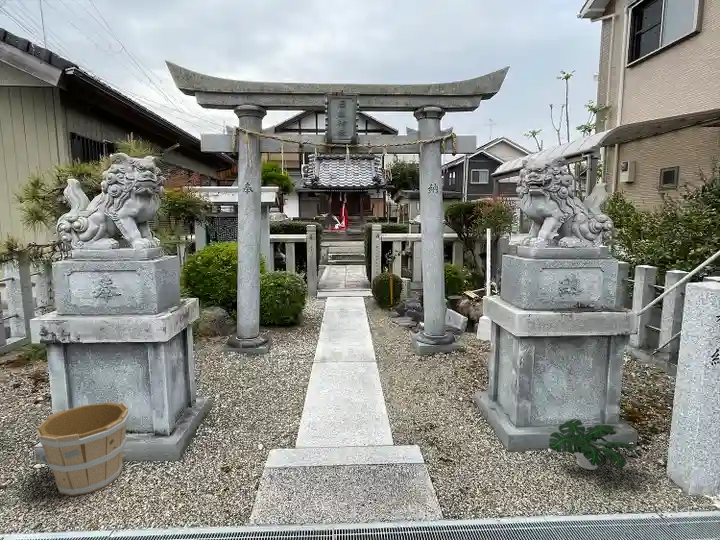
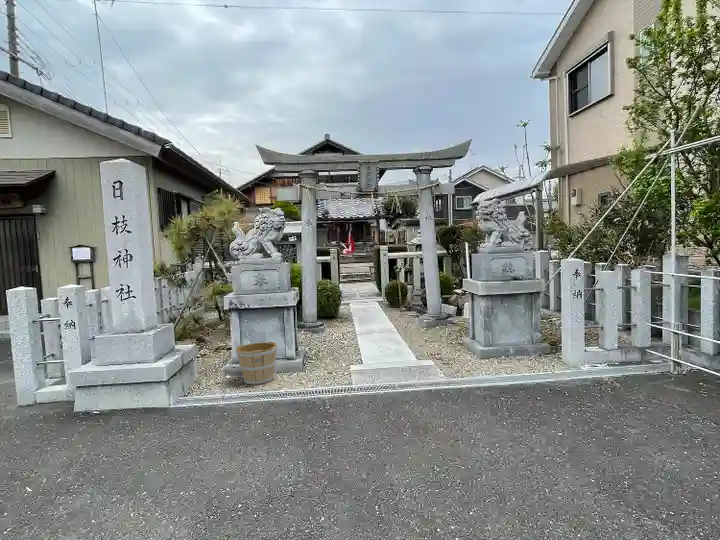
potted plant: present [549,419,642,470] -> none [501,340,548,363]

